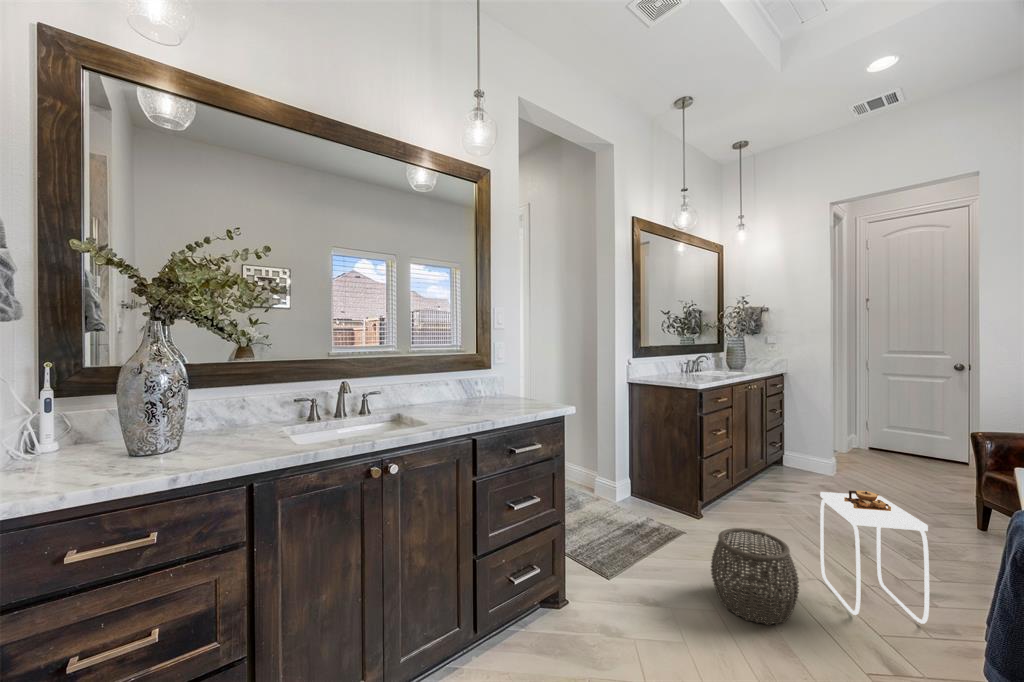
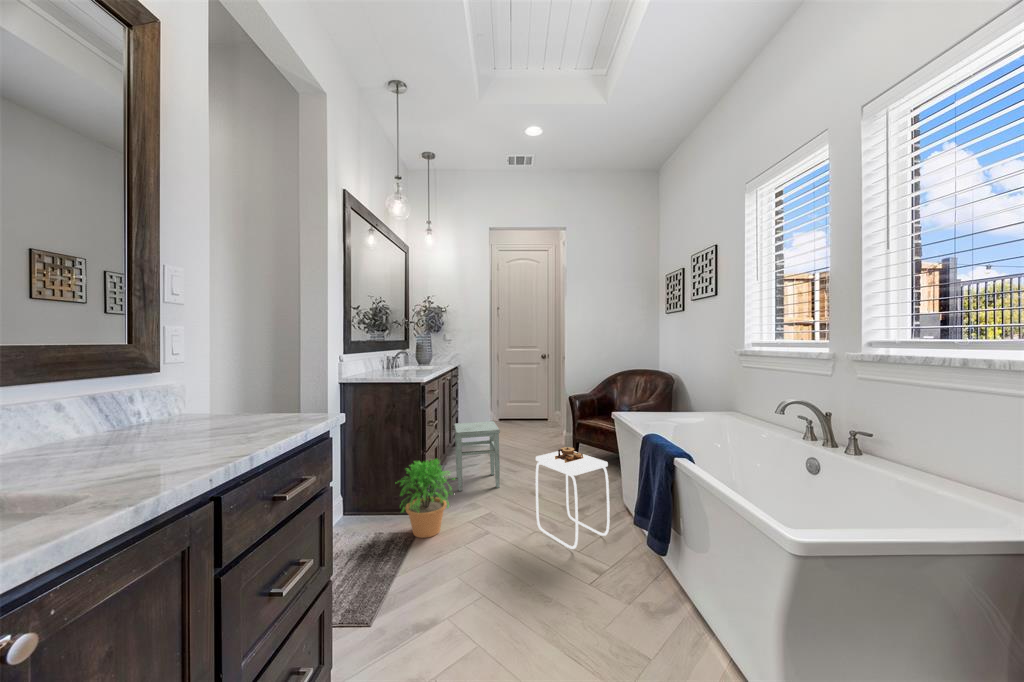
stool: none [748,438,809,522] -> present [454,421,500,491]
potted plant: none [663,463,724,539] -> present [400,459,451,538]
woven basket: present [711,528,799,625] -> none [476,506,549,597]

